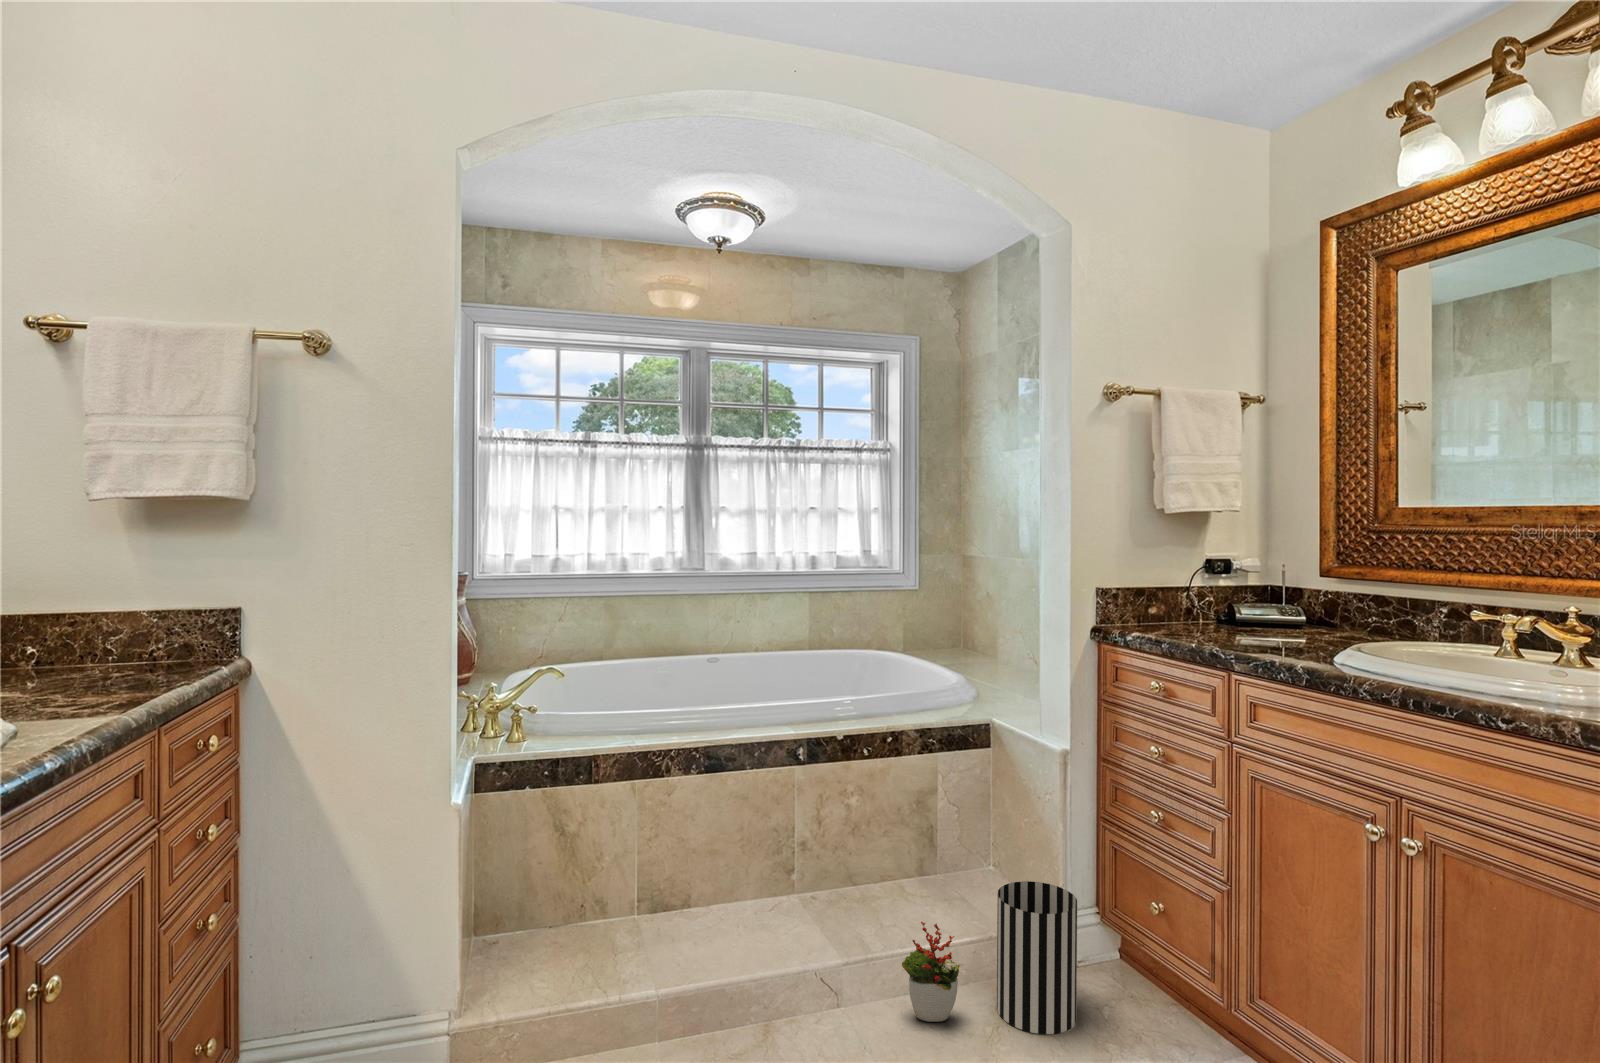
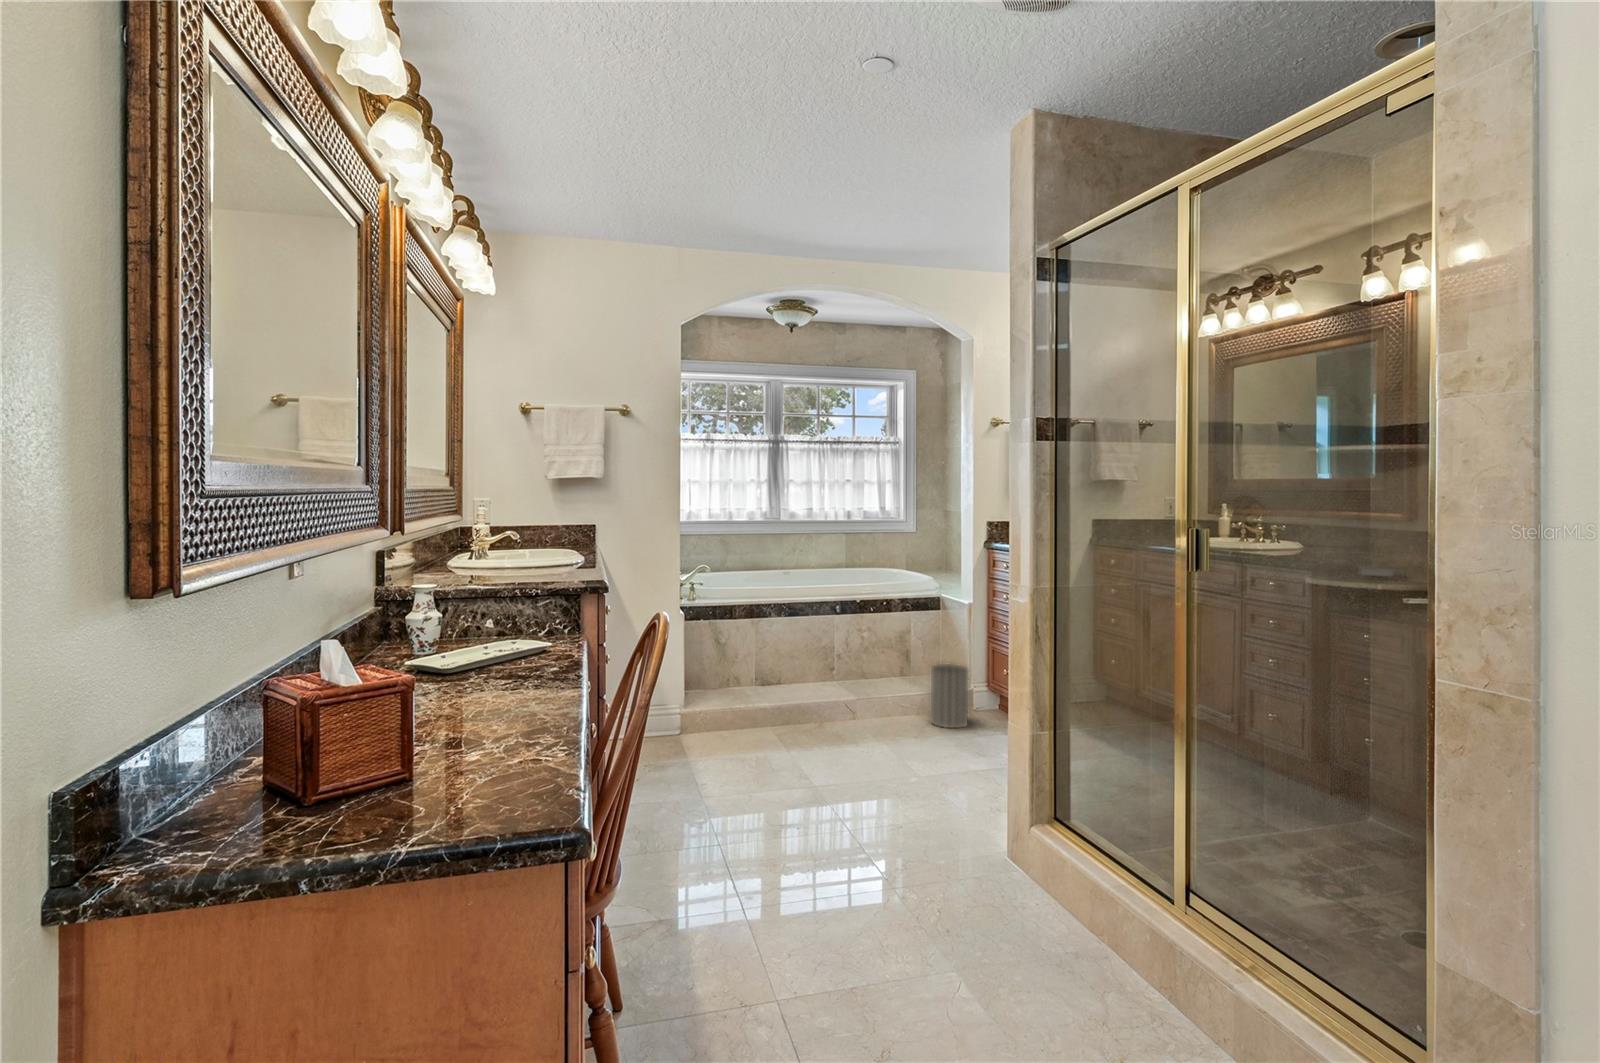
decorative plant: present [902,922,960,1022] -> none [884,679,912,724]

